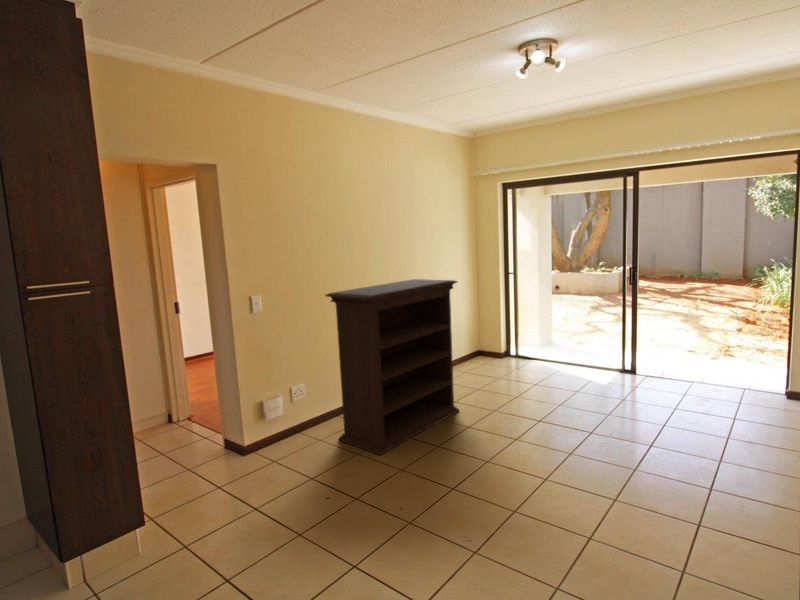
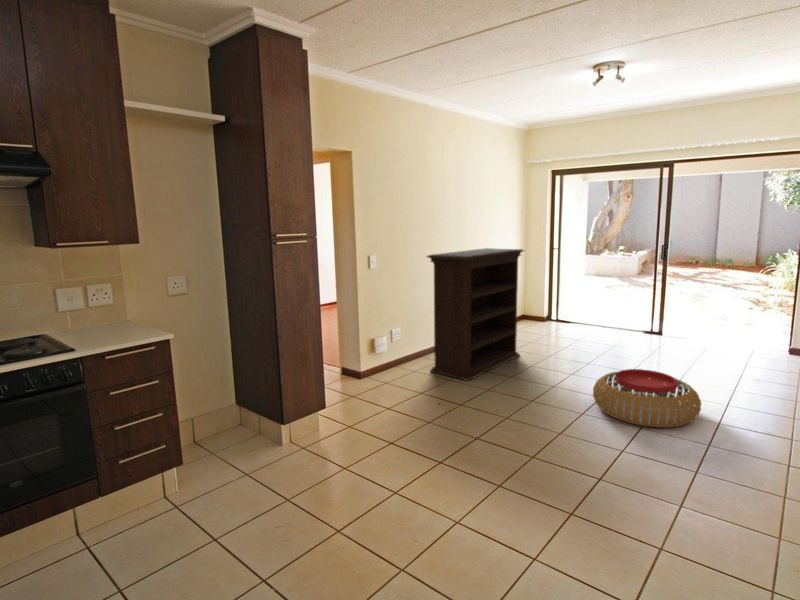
pouf: none [530,444,673,538] -> present [593,369,701,428]

